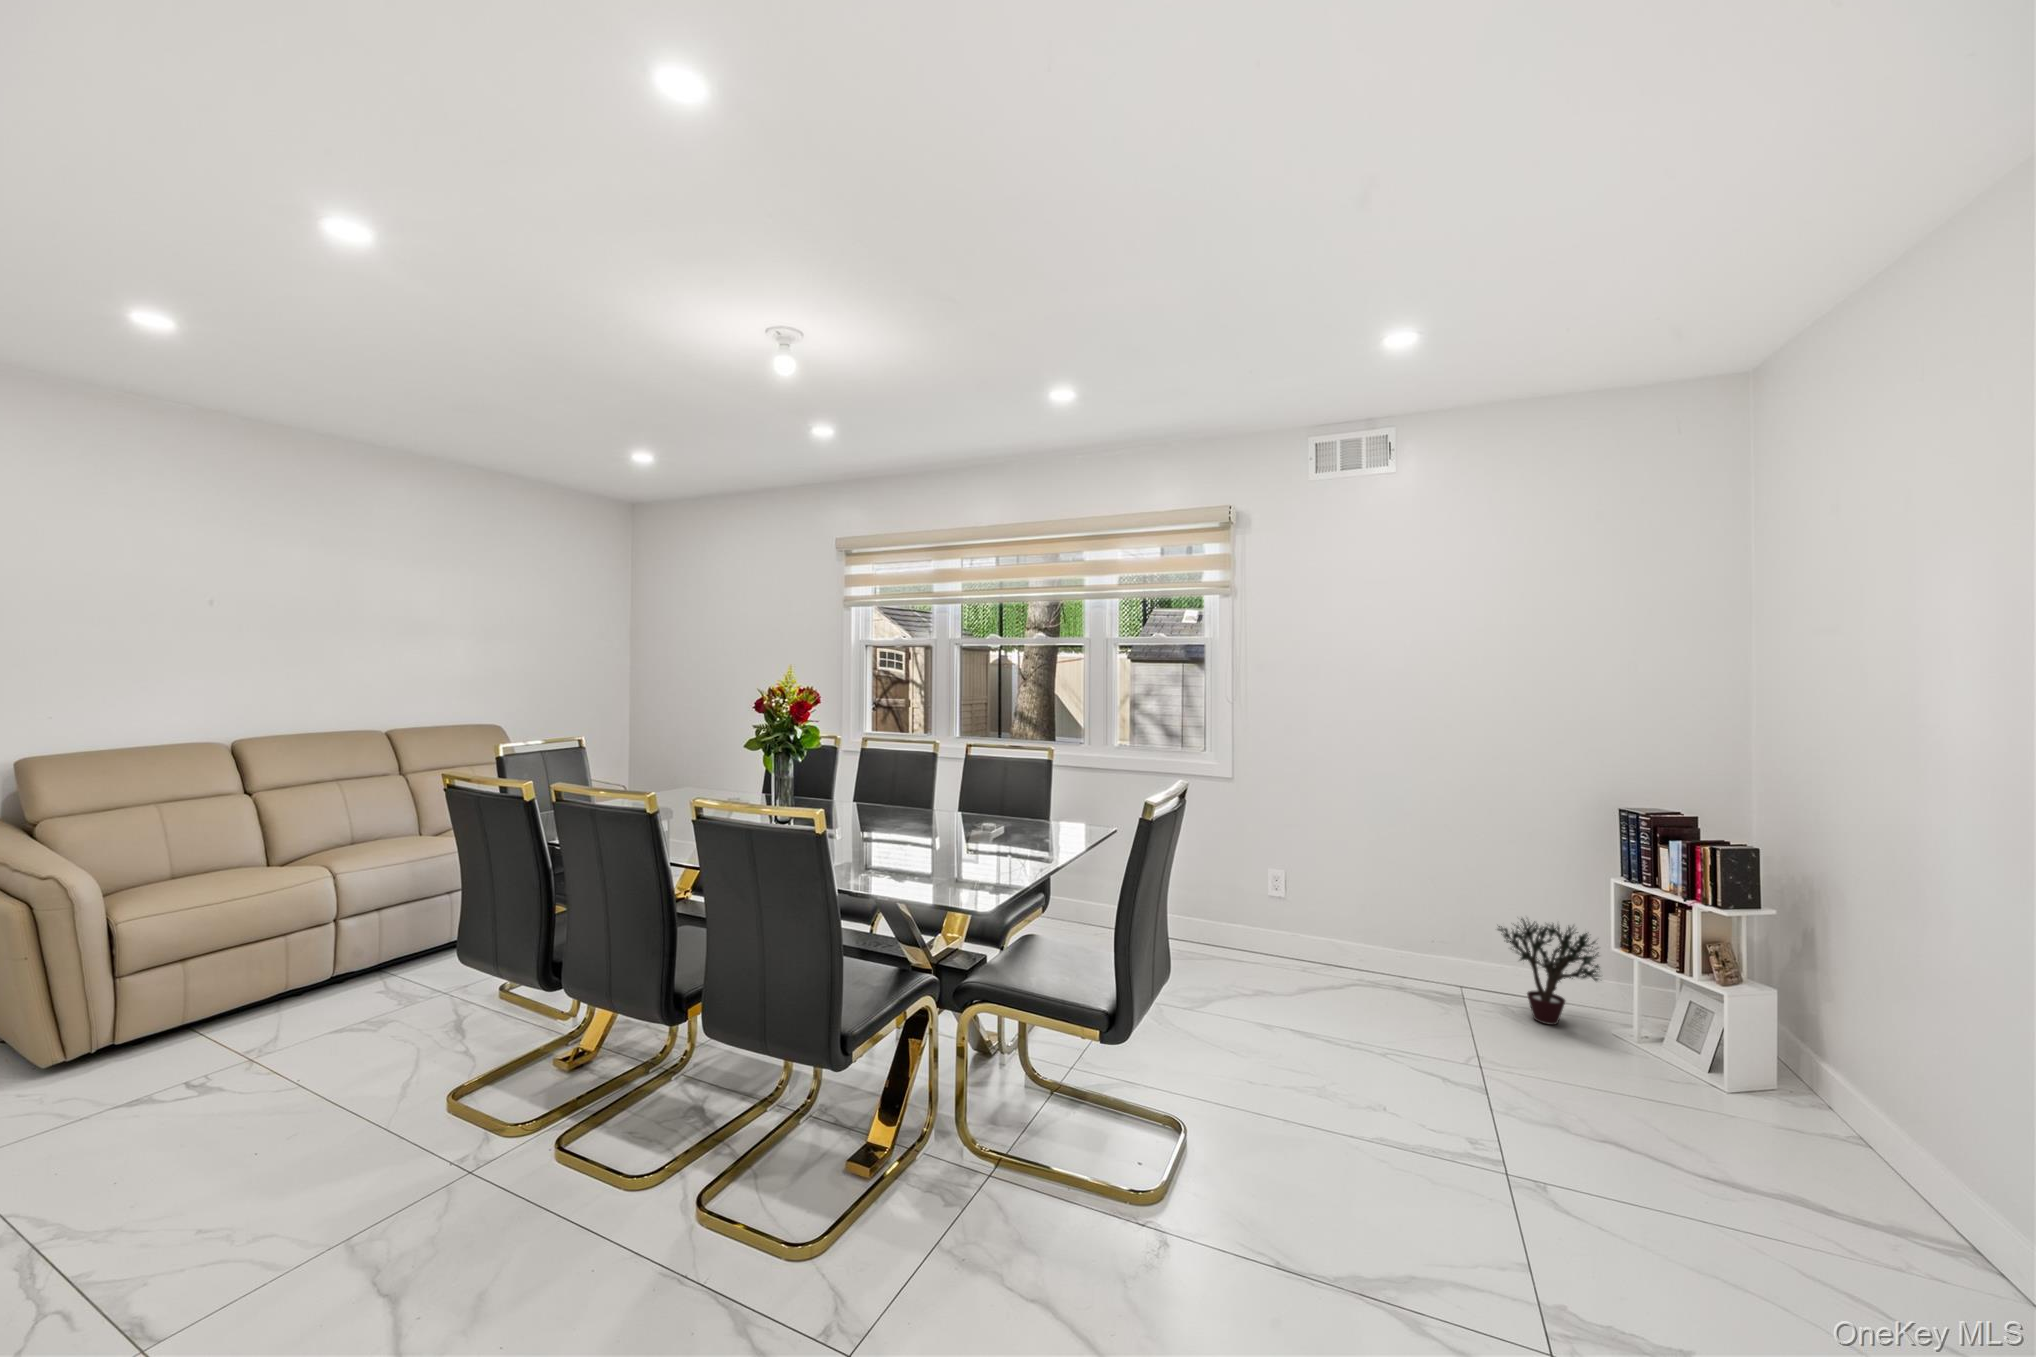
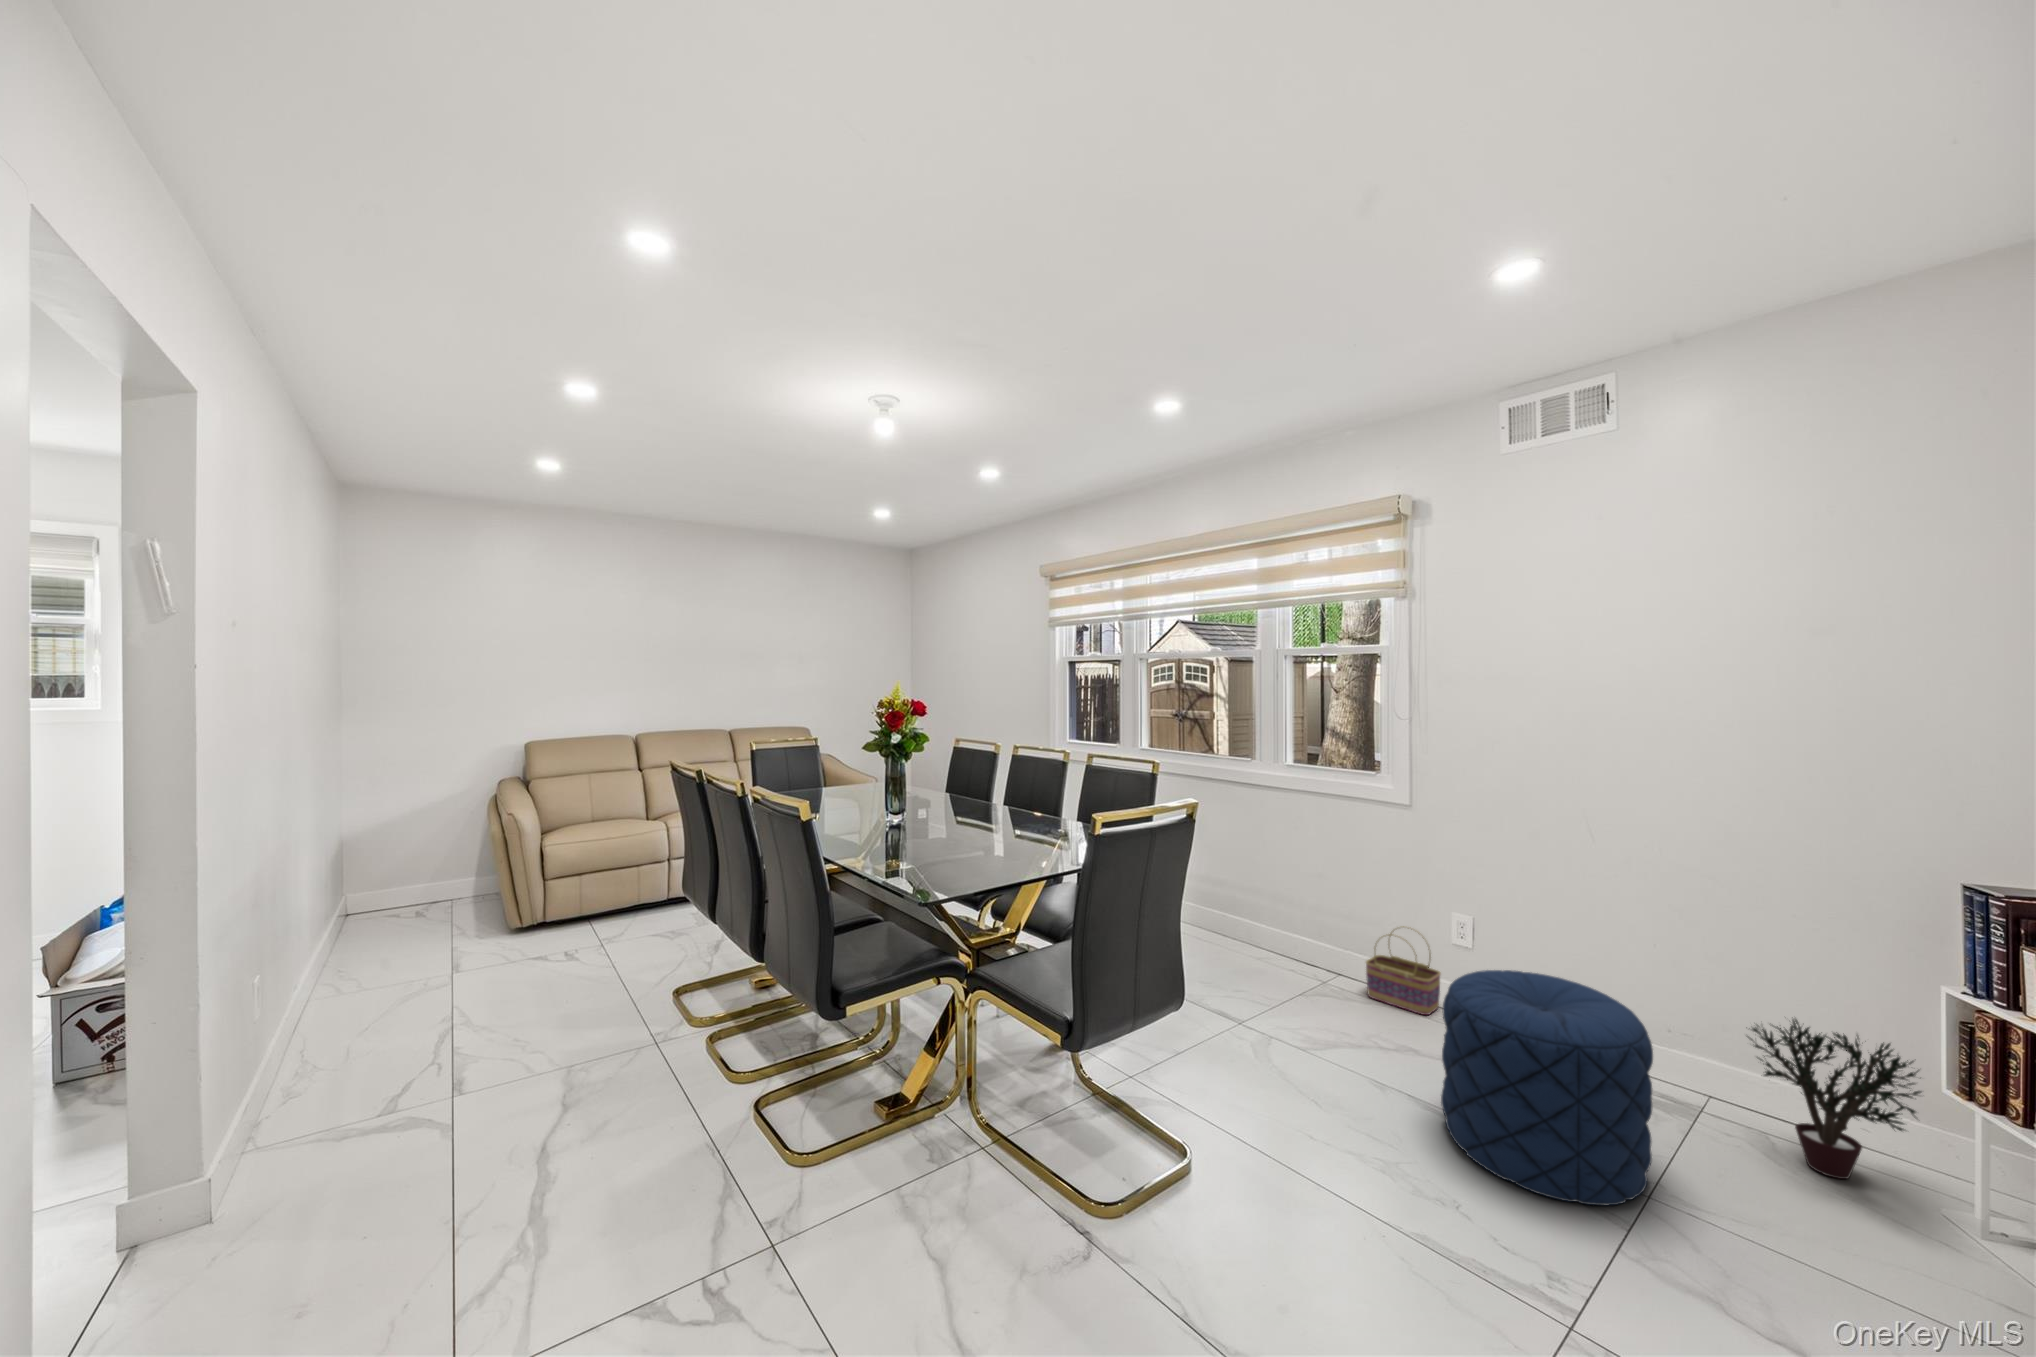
basket: none [1203,890,1263,964] -> present [1366,926,1441,1015]
pouf: none [1324,910,1477,1082] -> present [1441,970,1653,1205]

